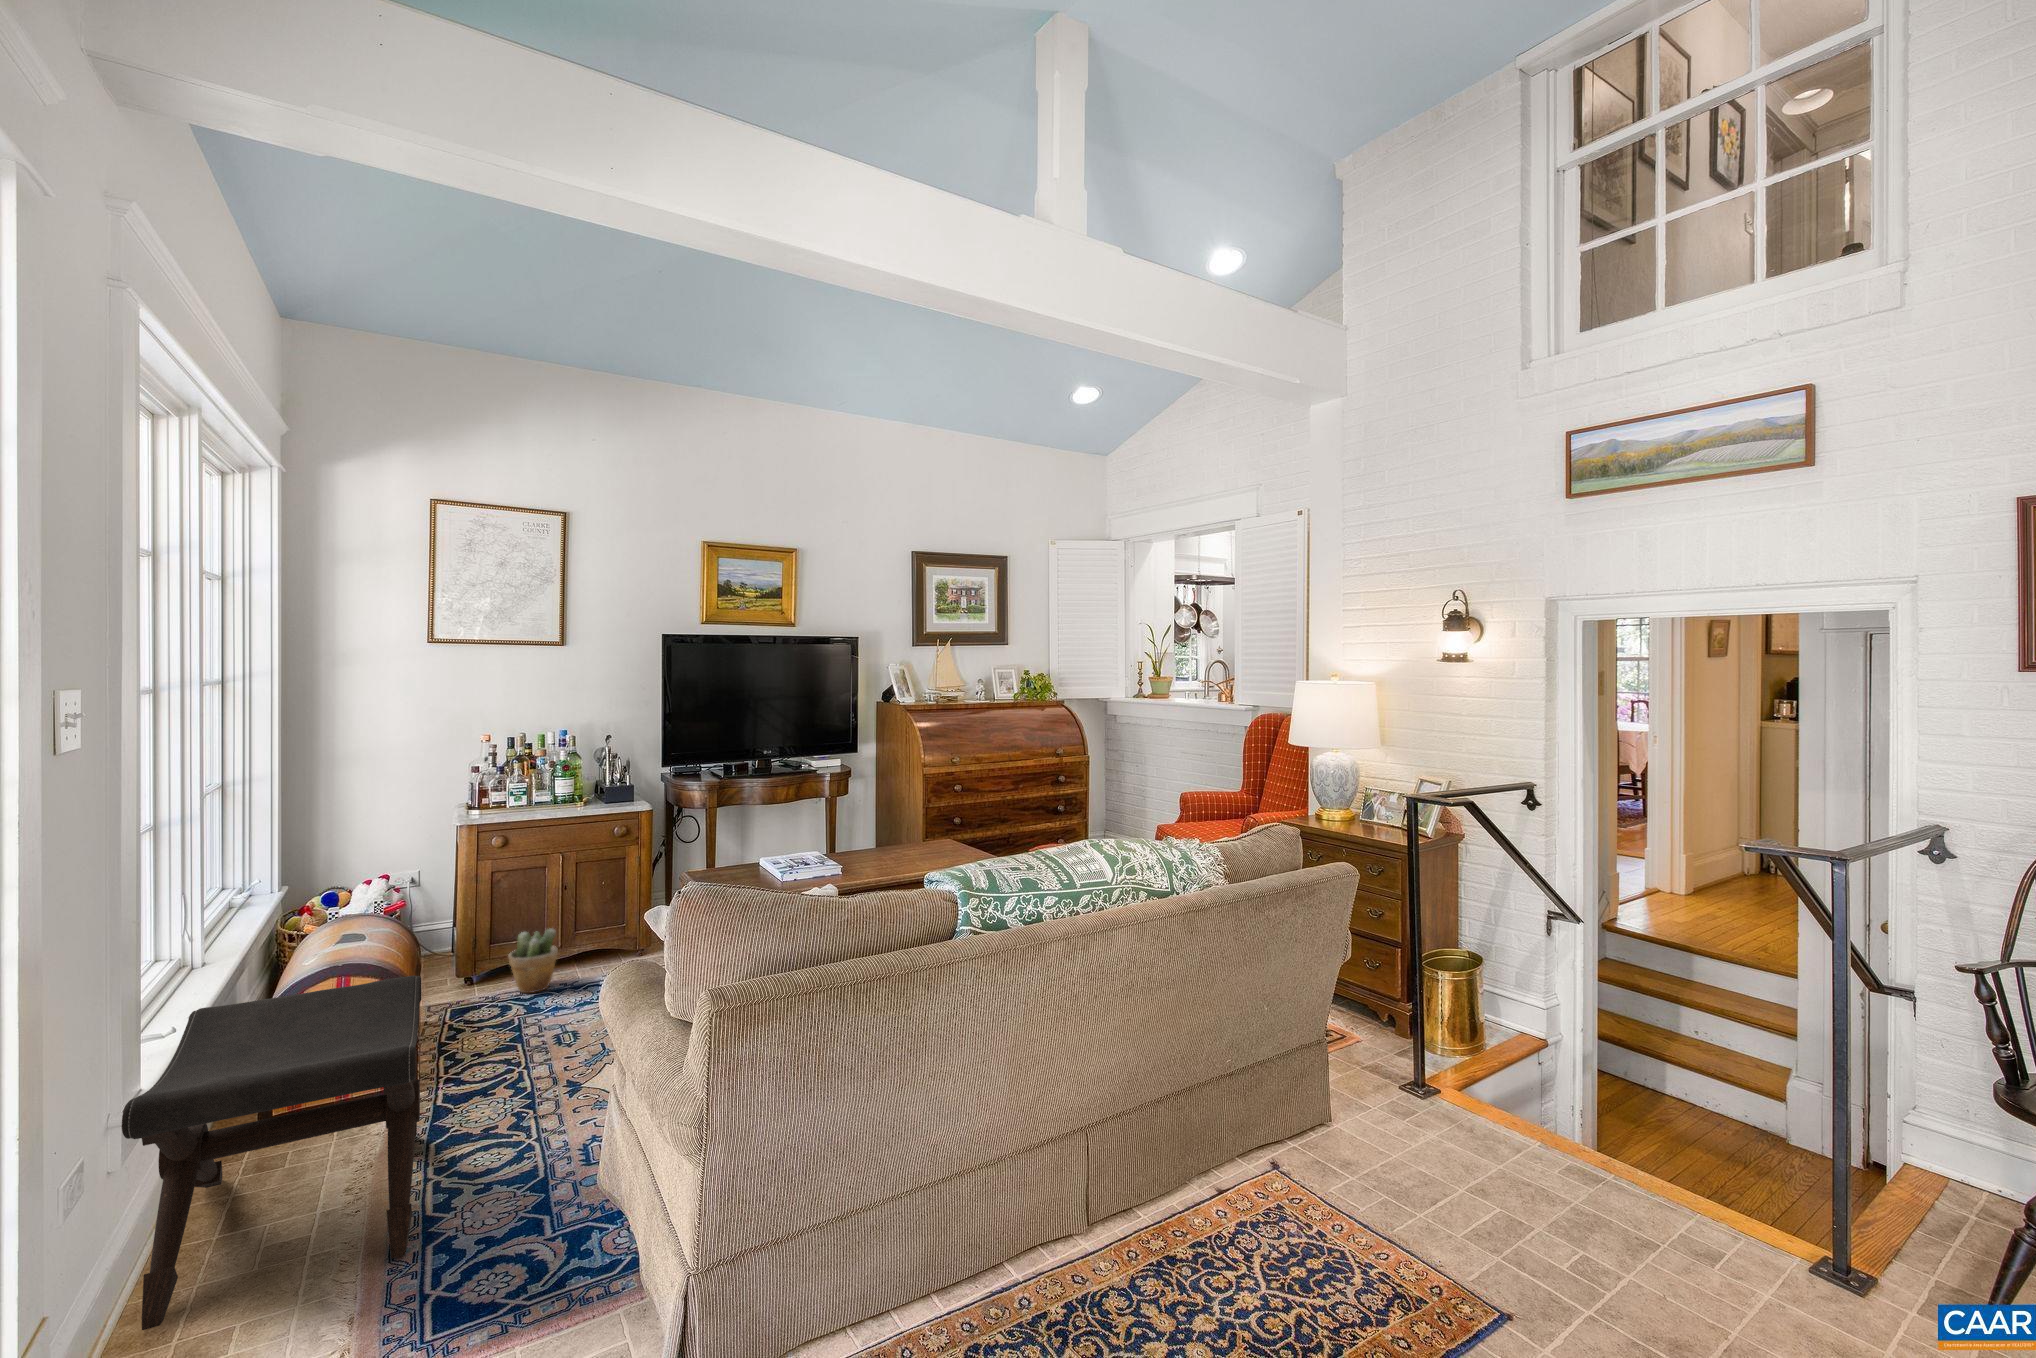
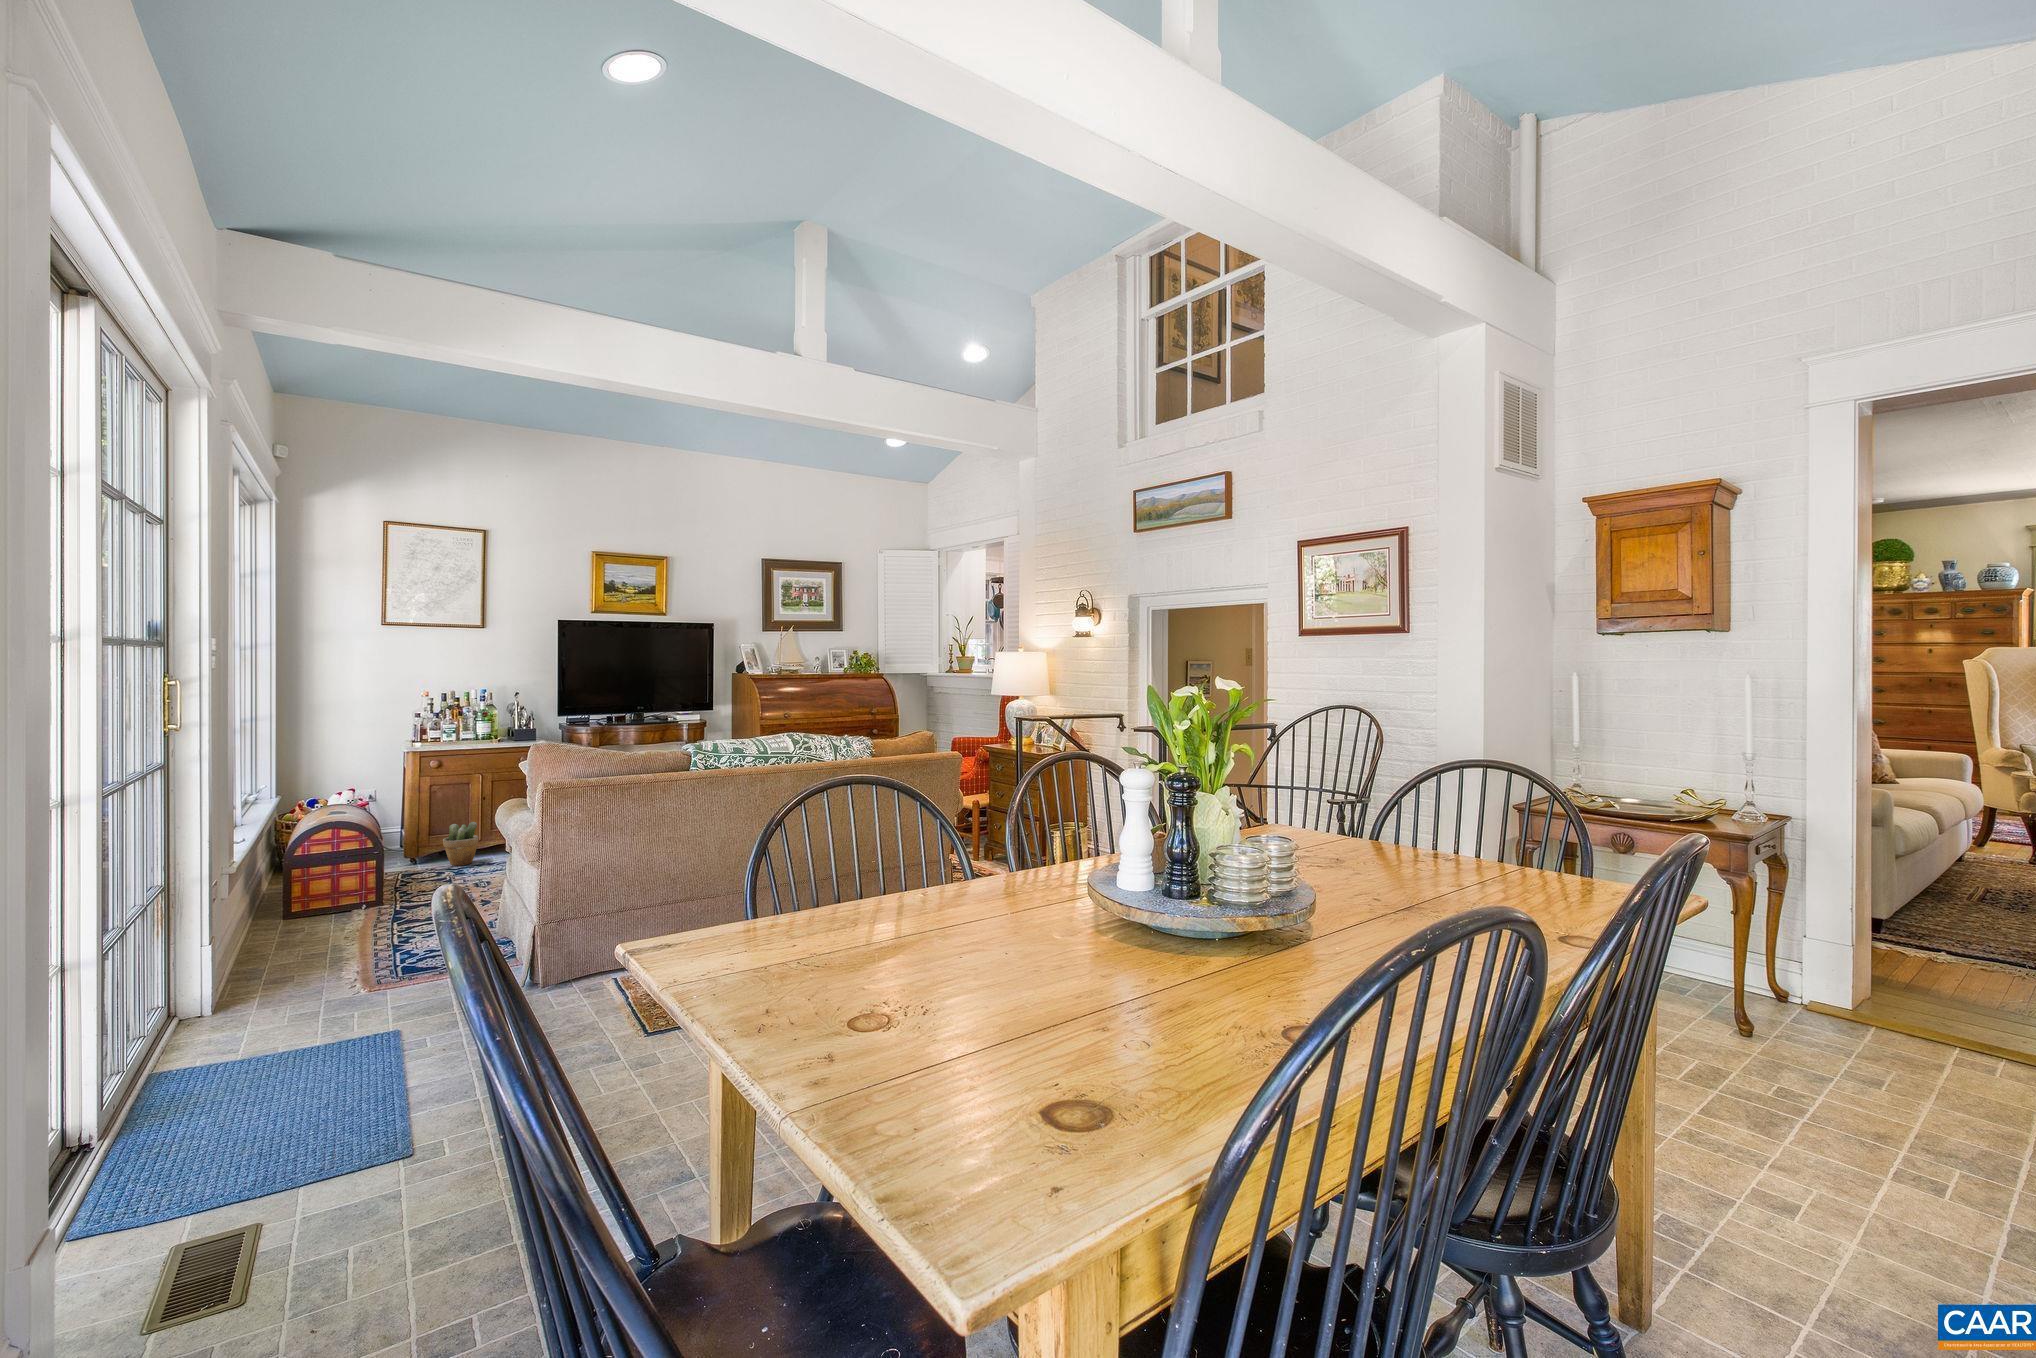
footstool: present [122,975,422,1330] -> none [230,822,388,979]

